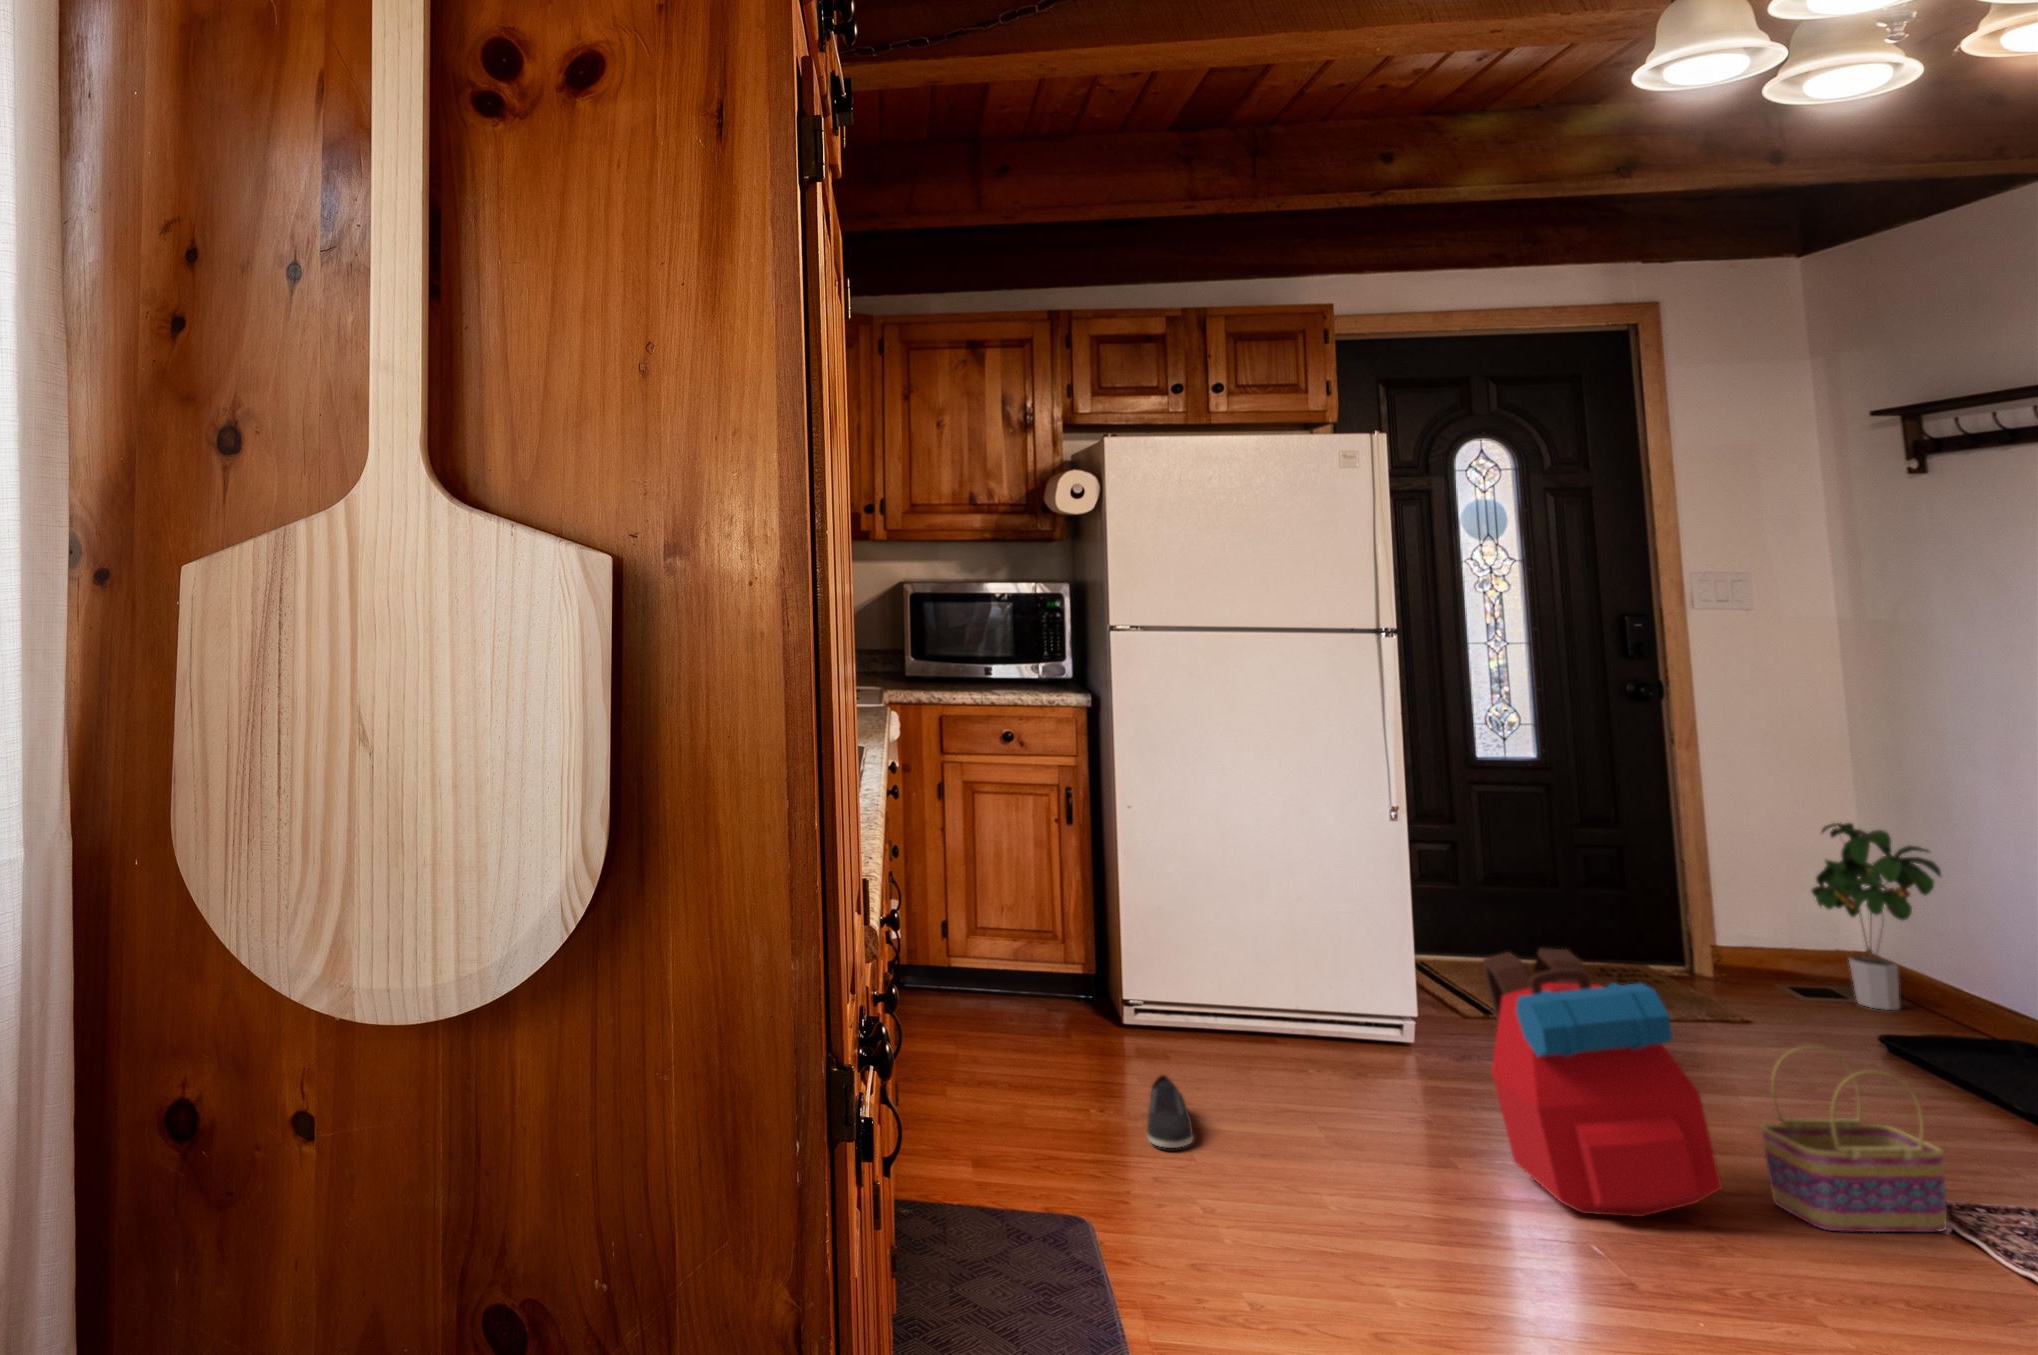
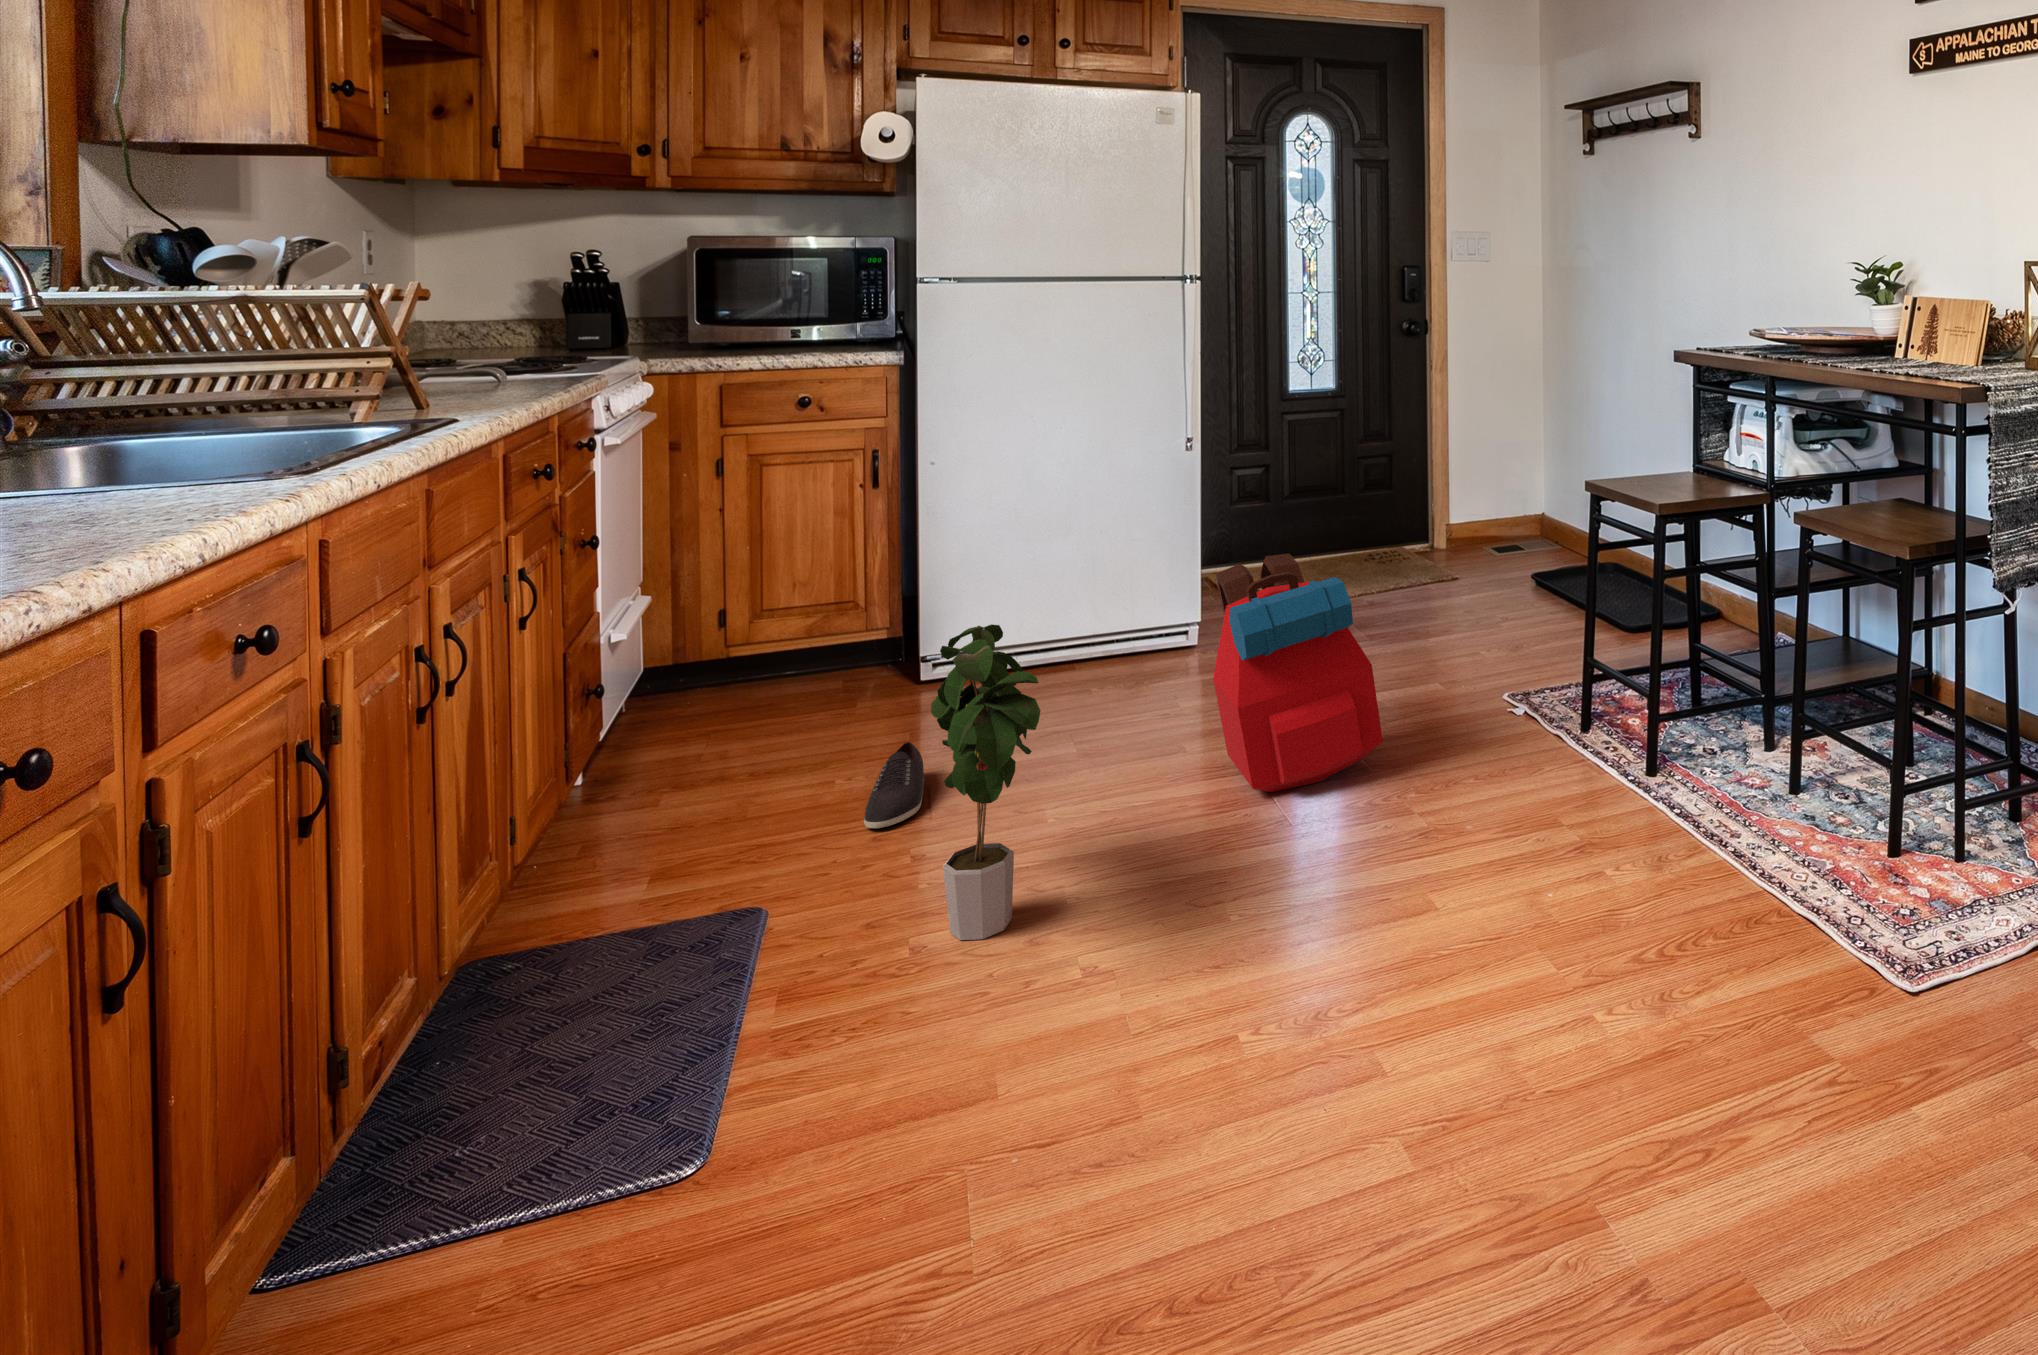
potted plant: present [1812,823,1941,1010] -> present [931,624,1041,940]
basket: present [1761,1046,1947,1232] -> none [1420,604,1539,754]

